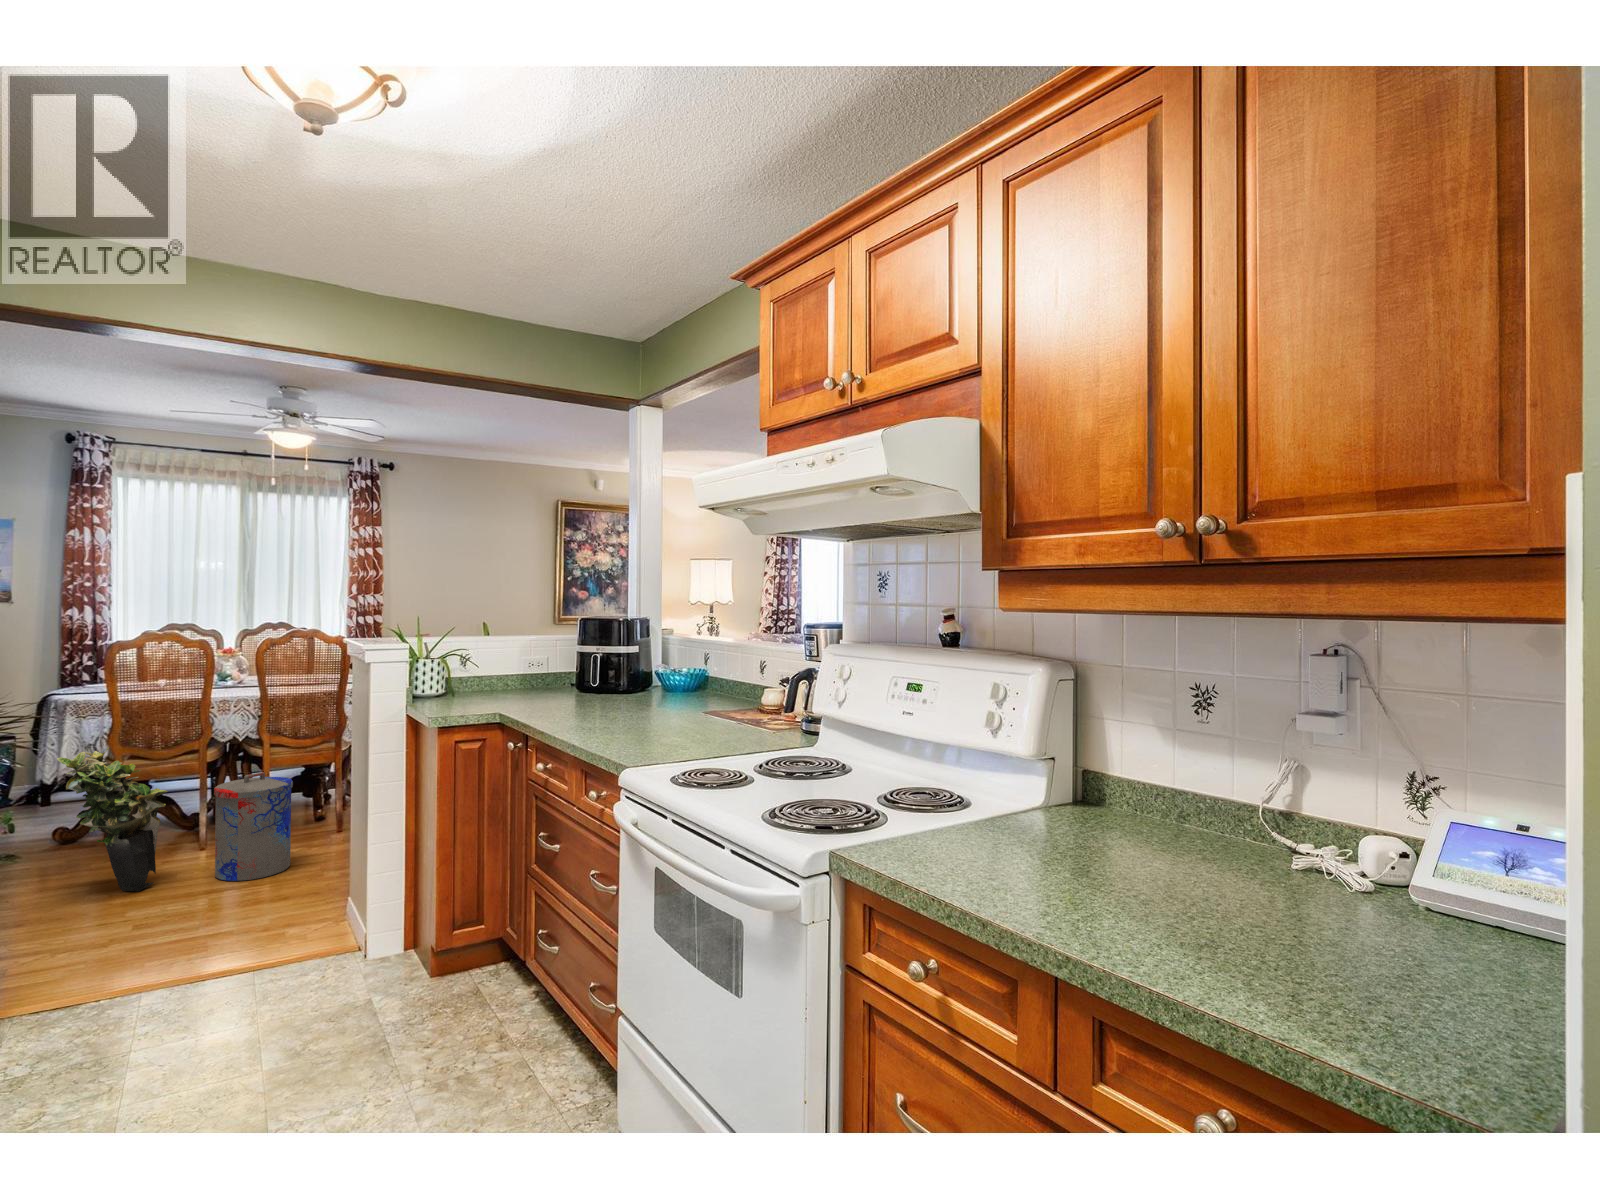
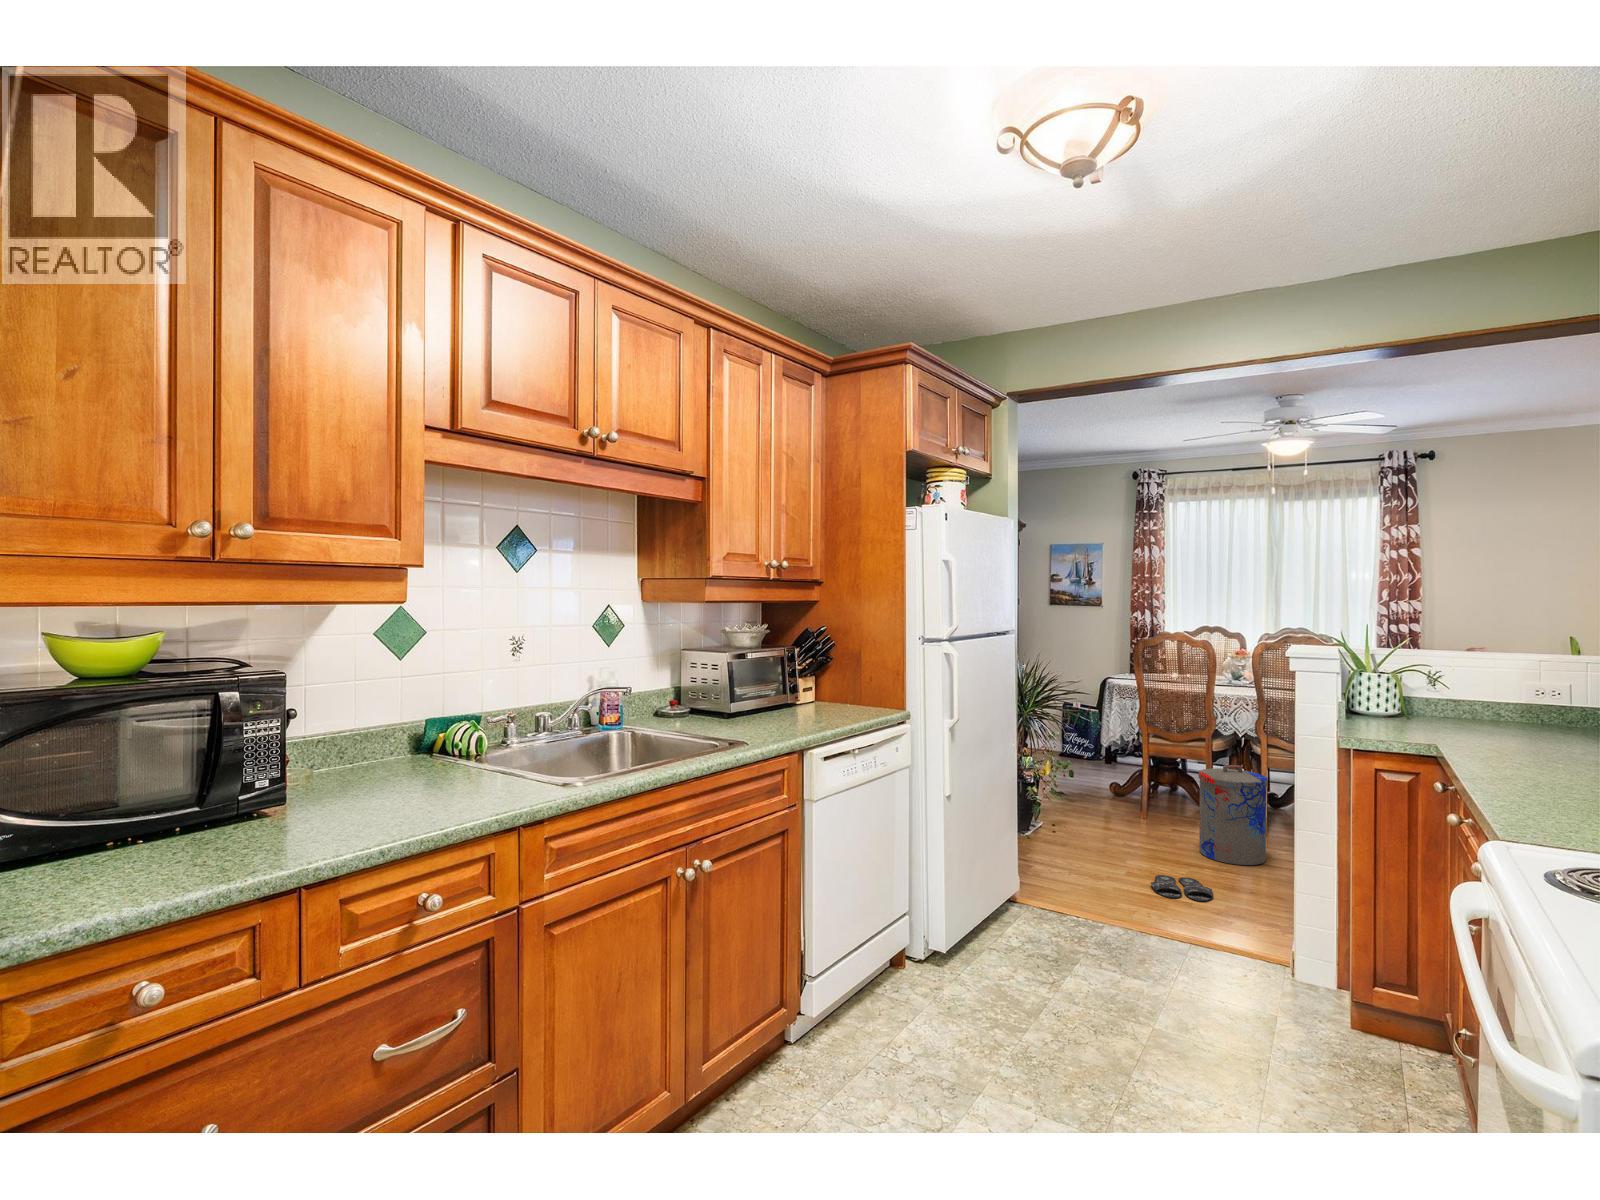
potted plant: present [57,749,167,891] -> none [1093,721,1164,843]
slippers: none [178,908,257,939] -> present [1151,875,1213,902]

